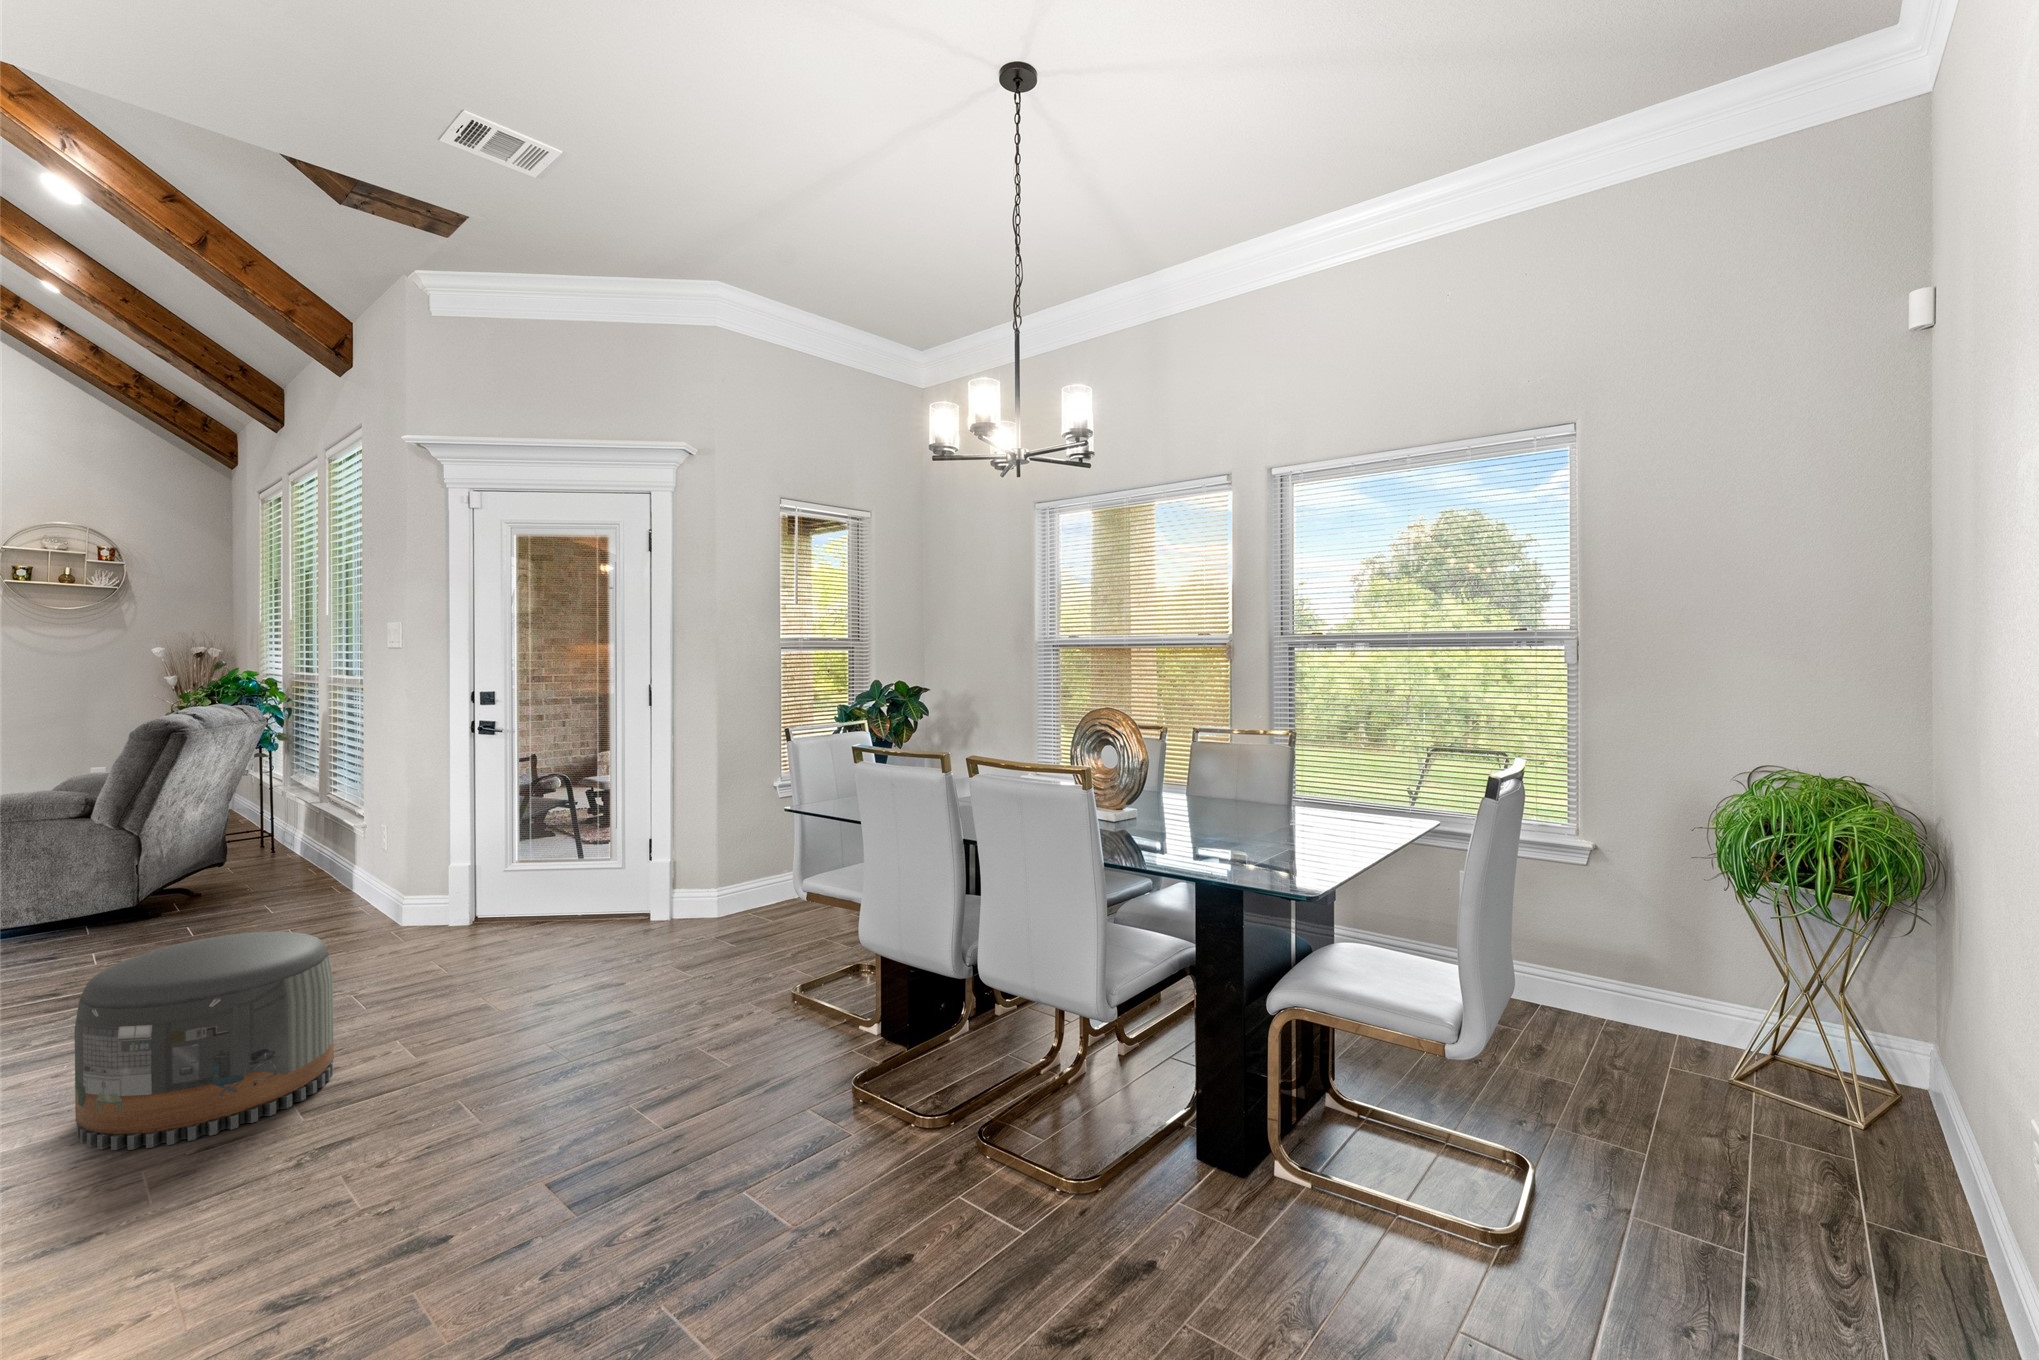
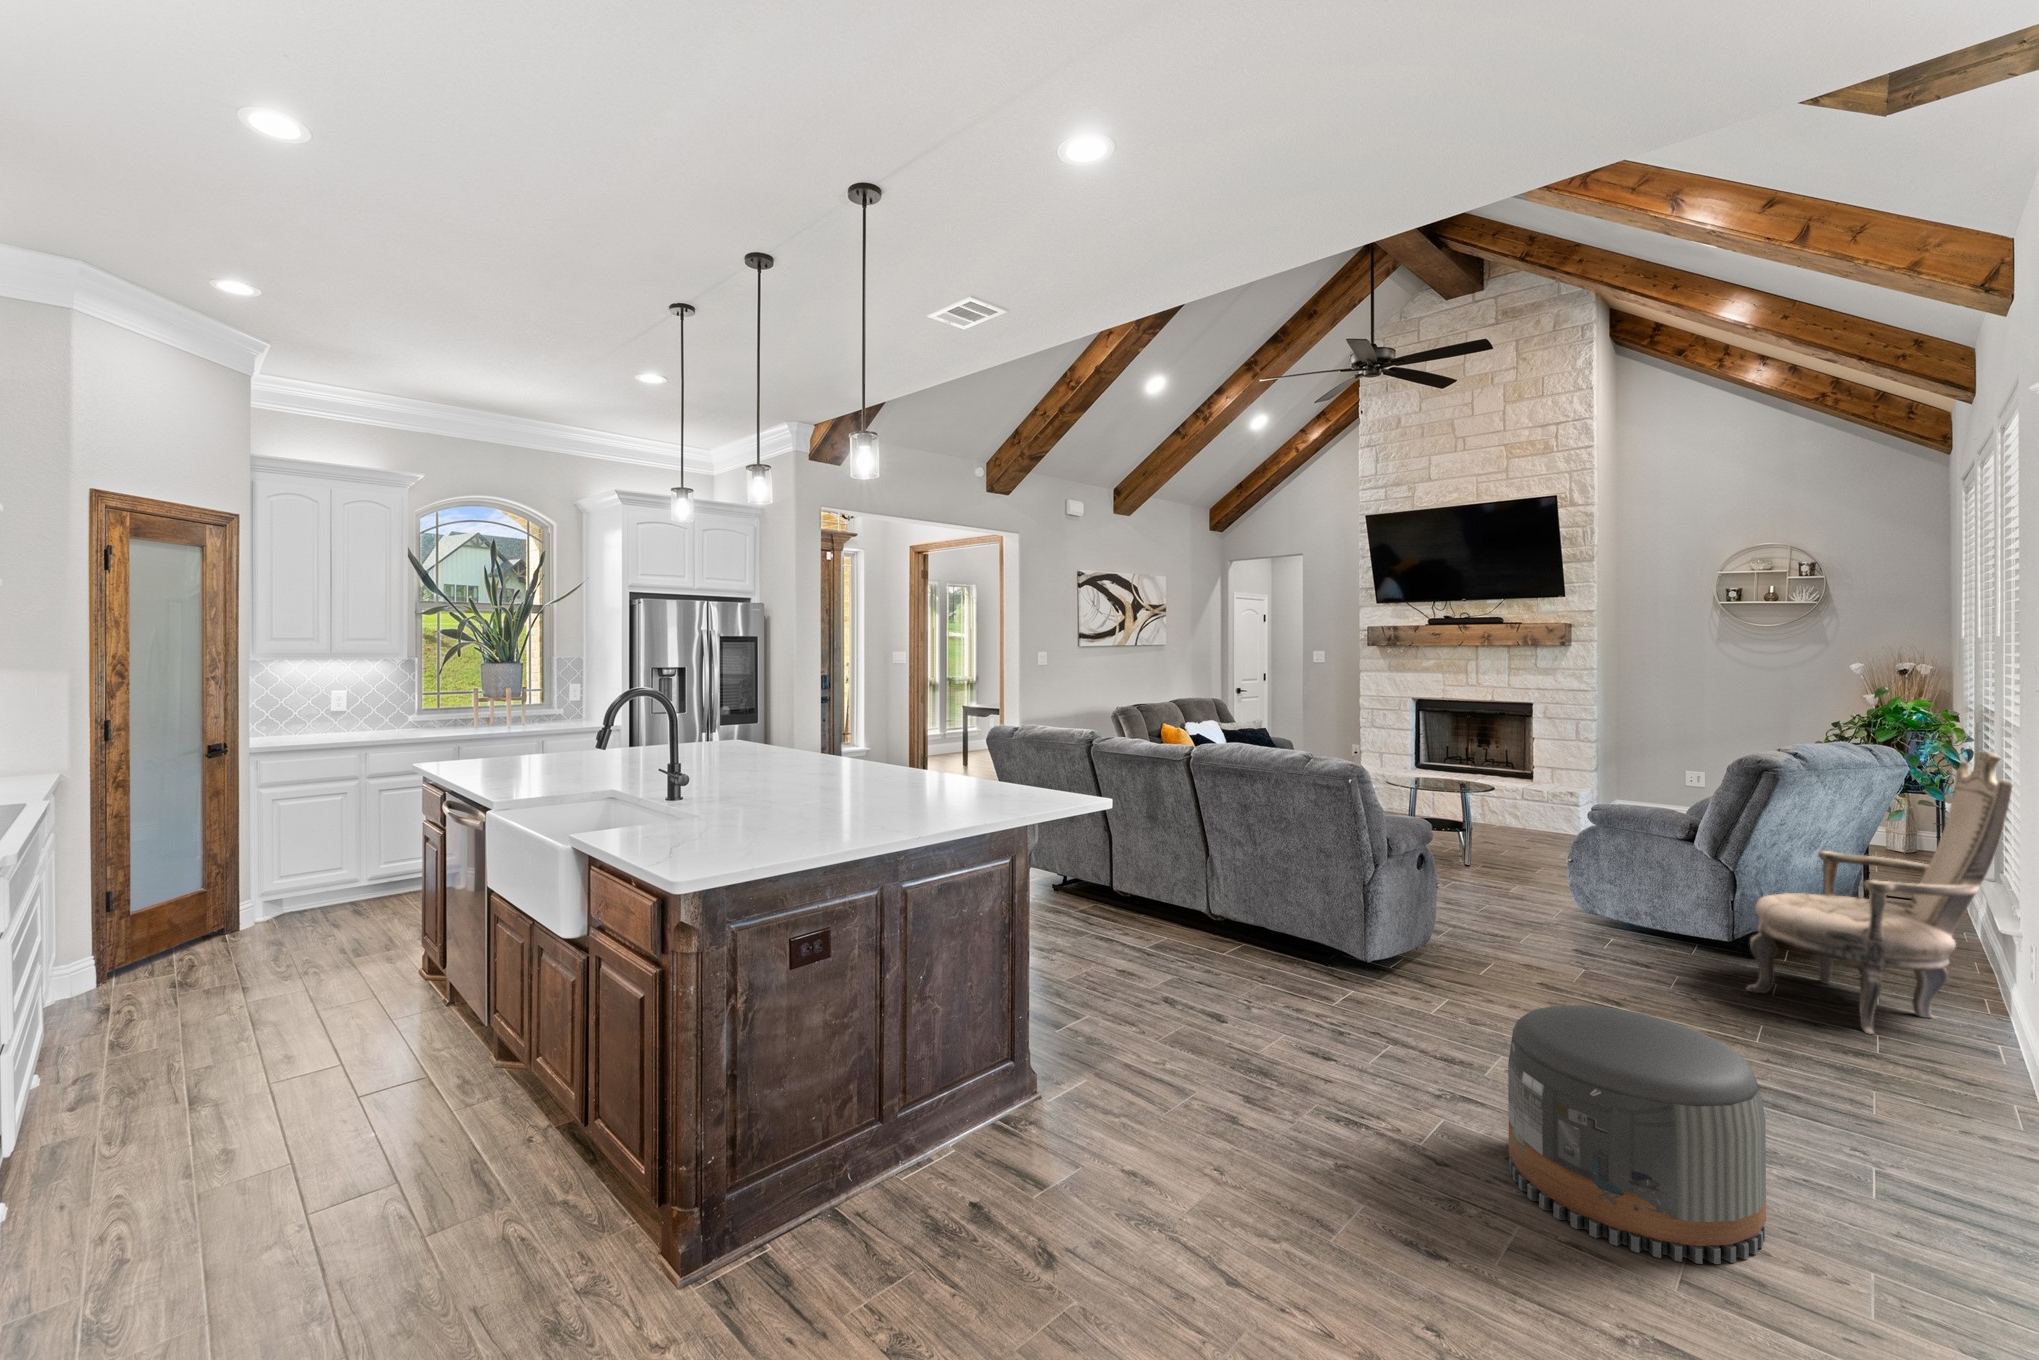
armchair: none [166,697,370,941] -> present [1747,751,2013,1034]

